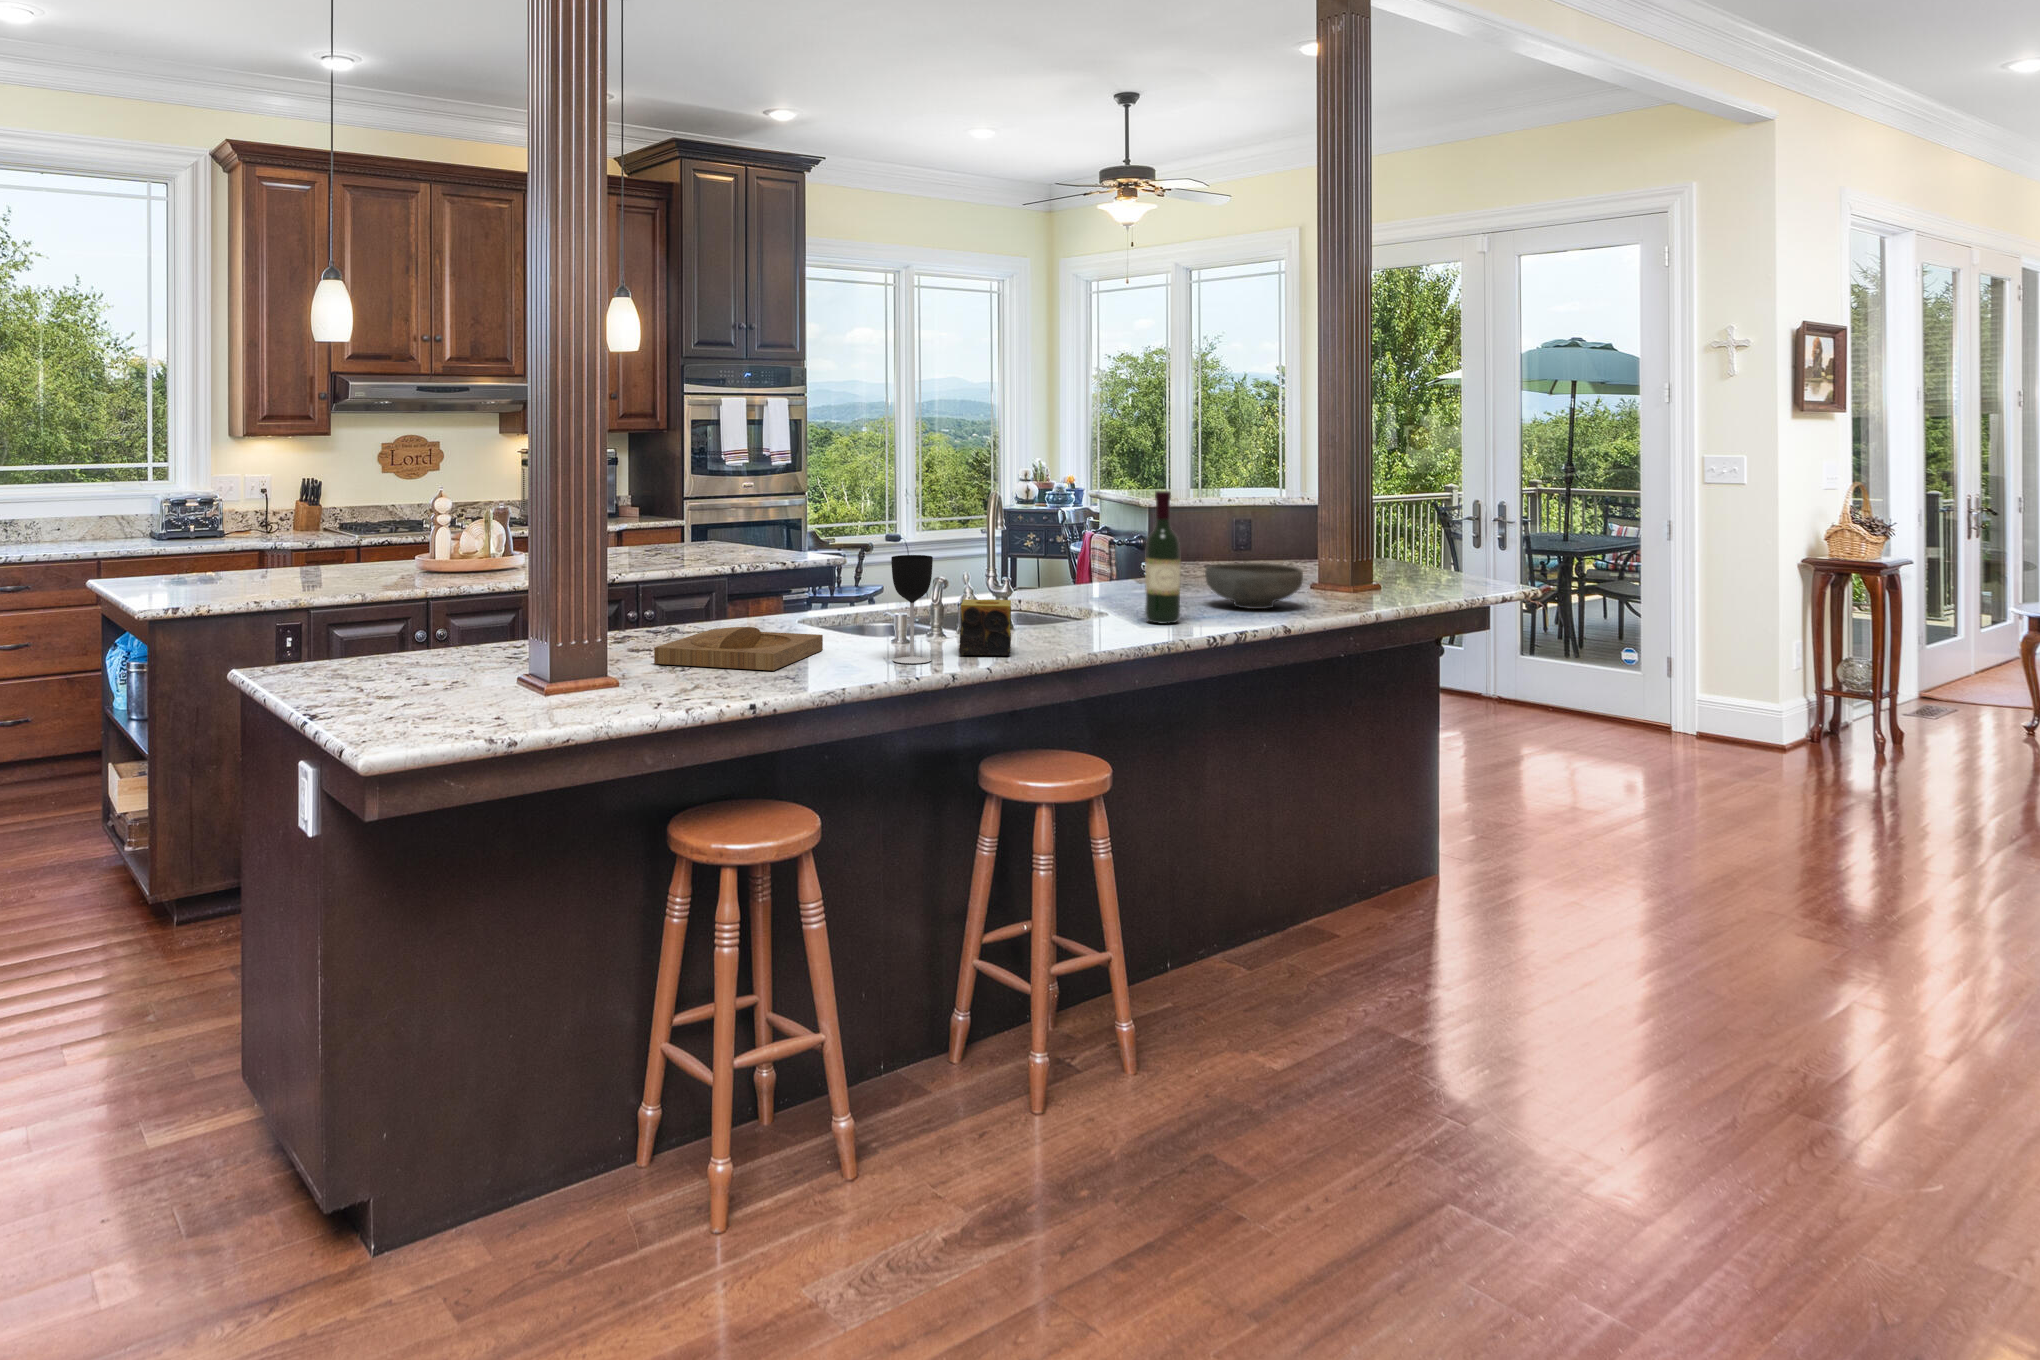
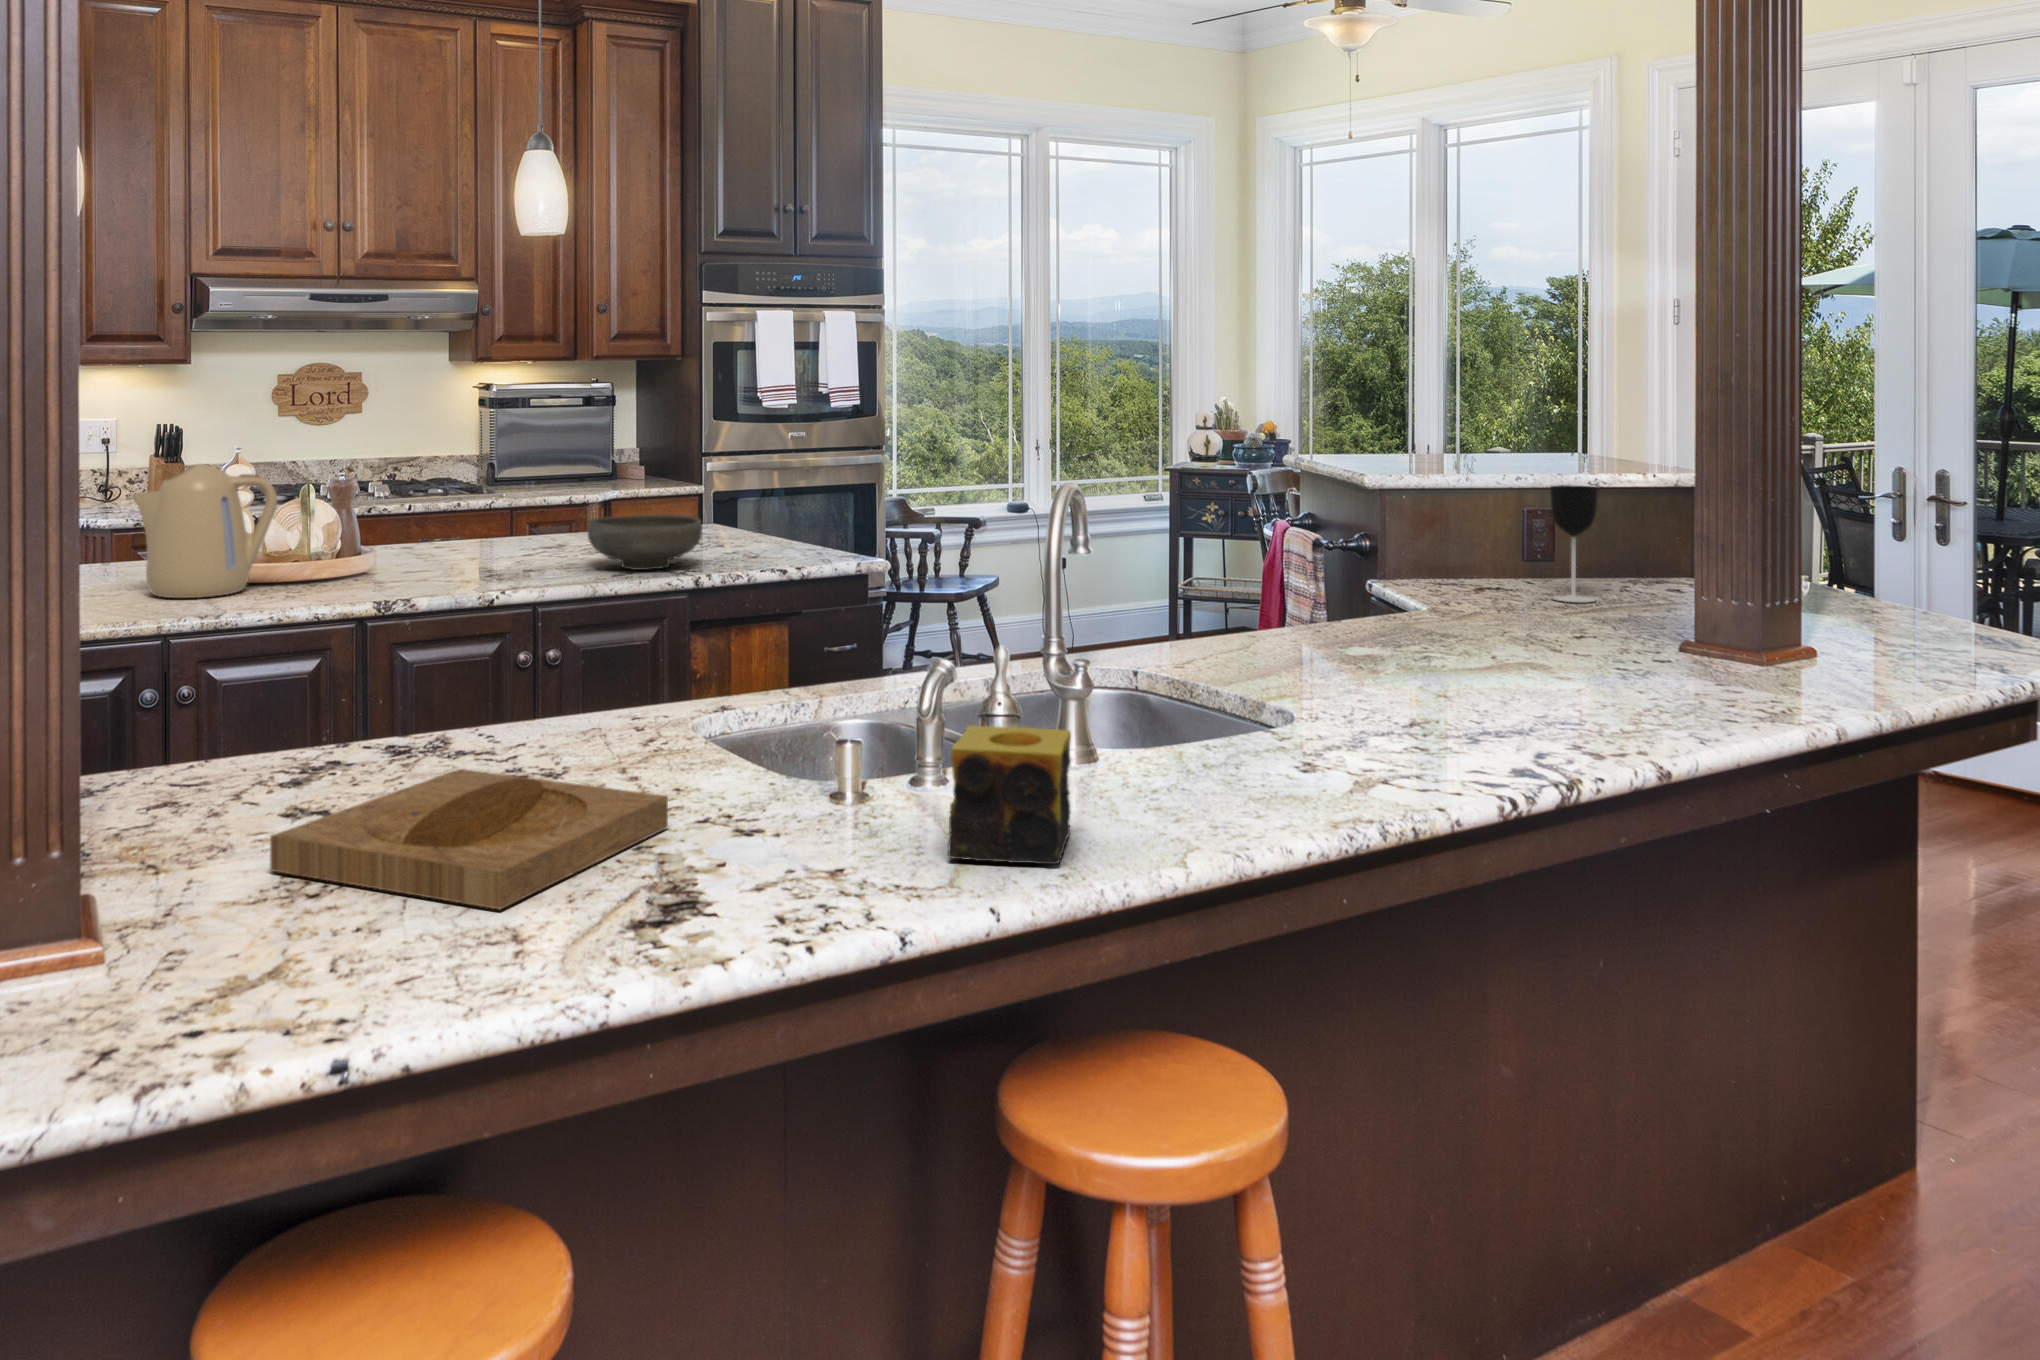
wine bottle: present [1145,491,1181,624] -> none [1371,484,1443,754]
kettle: none [390,497,477,579] -> present [132,464,277,598]
wine glass: present [891,555,933,663] -> present [1550,485,1598,602]
bowl: present [1205,563,1303,609] -> present [587,514,702,570]

